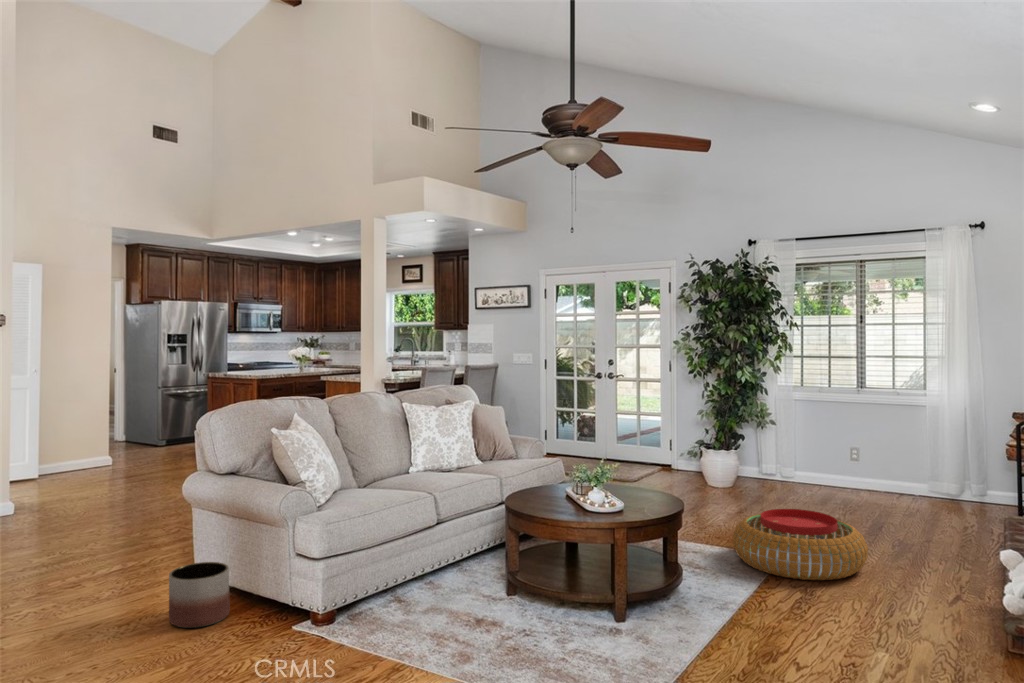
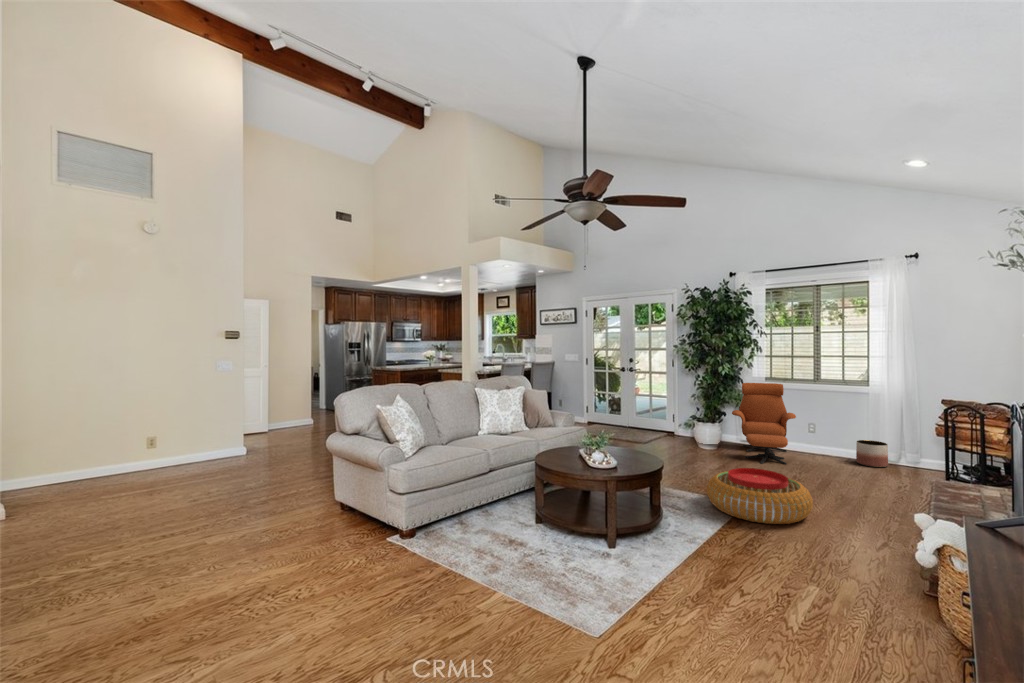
lounge chair: none [753,394,837,505] -> present [732,383,796,464]
planter: present [169,562,230,628] -> present [856,440,888,467]

